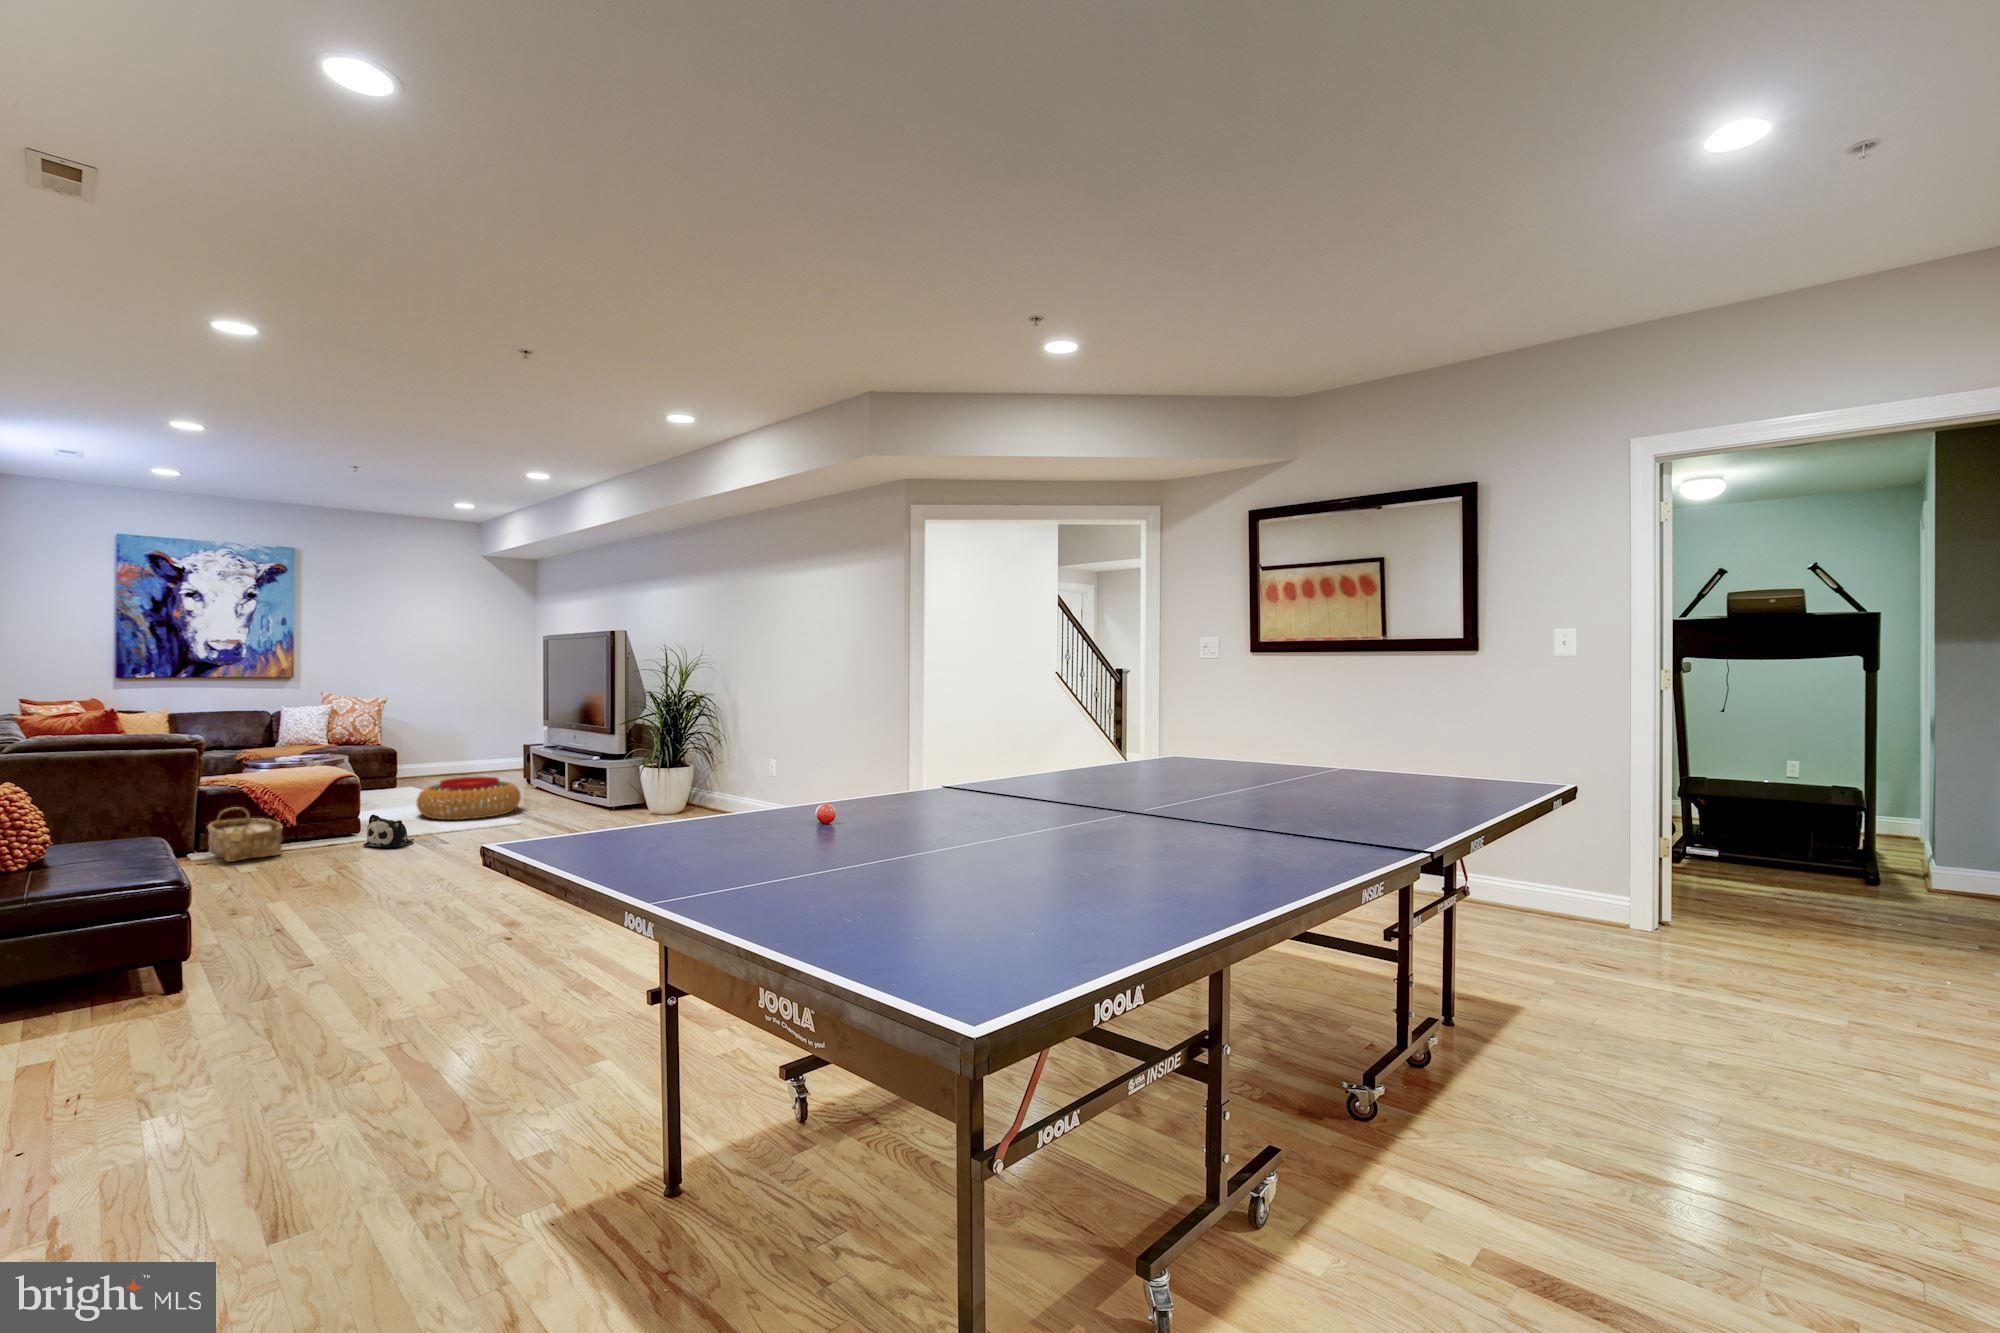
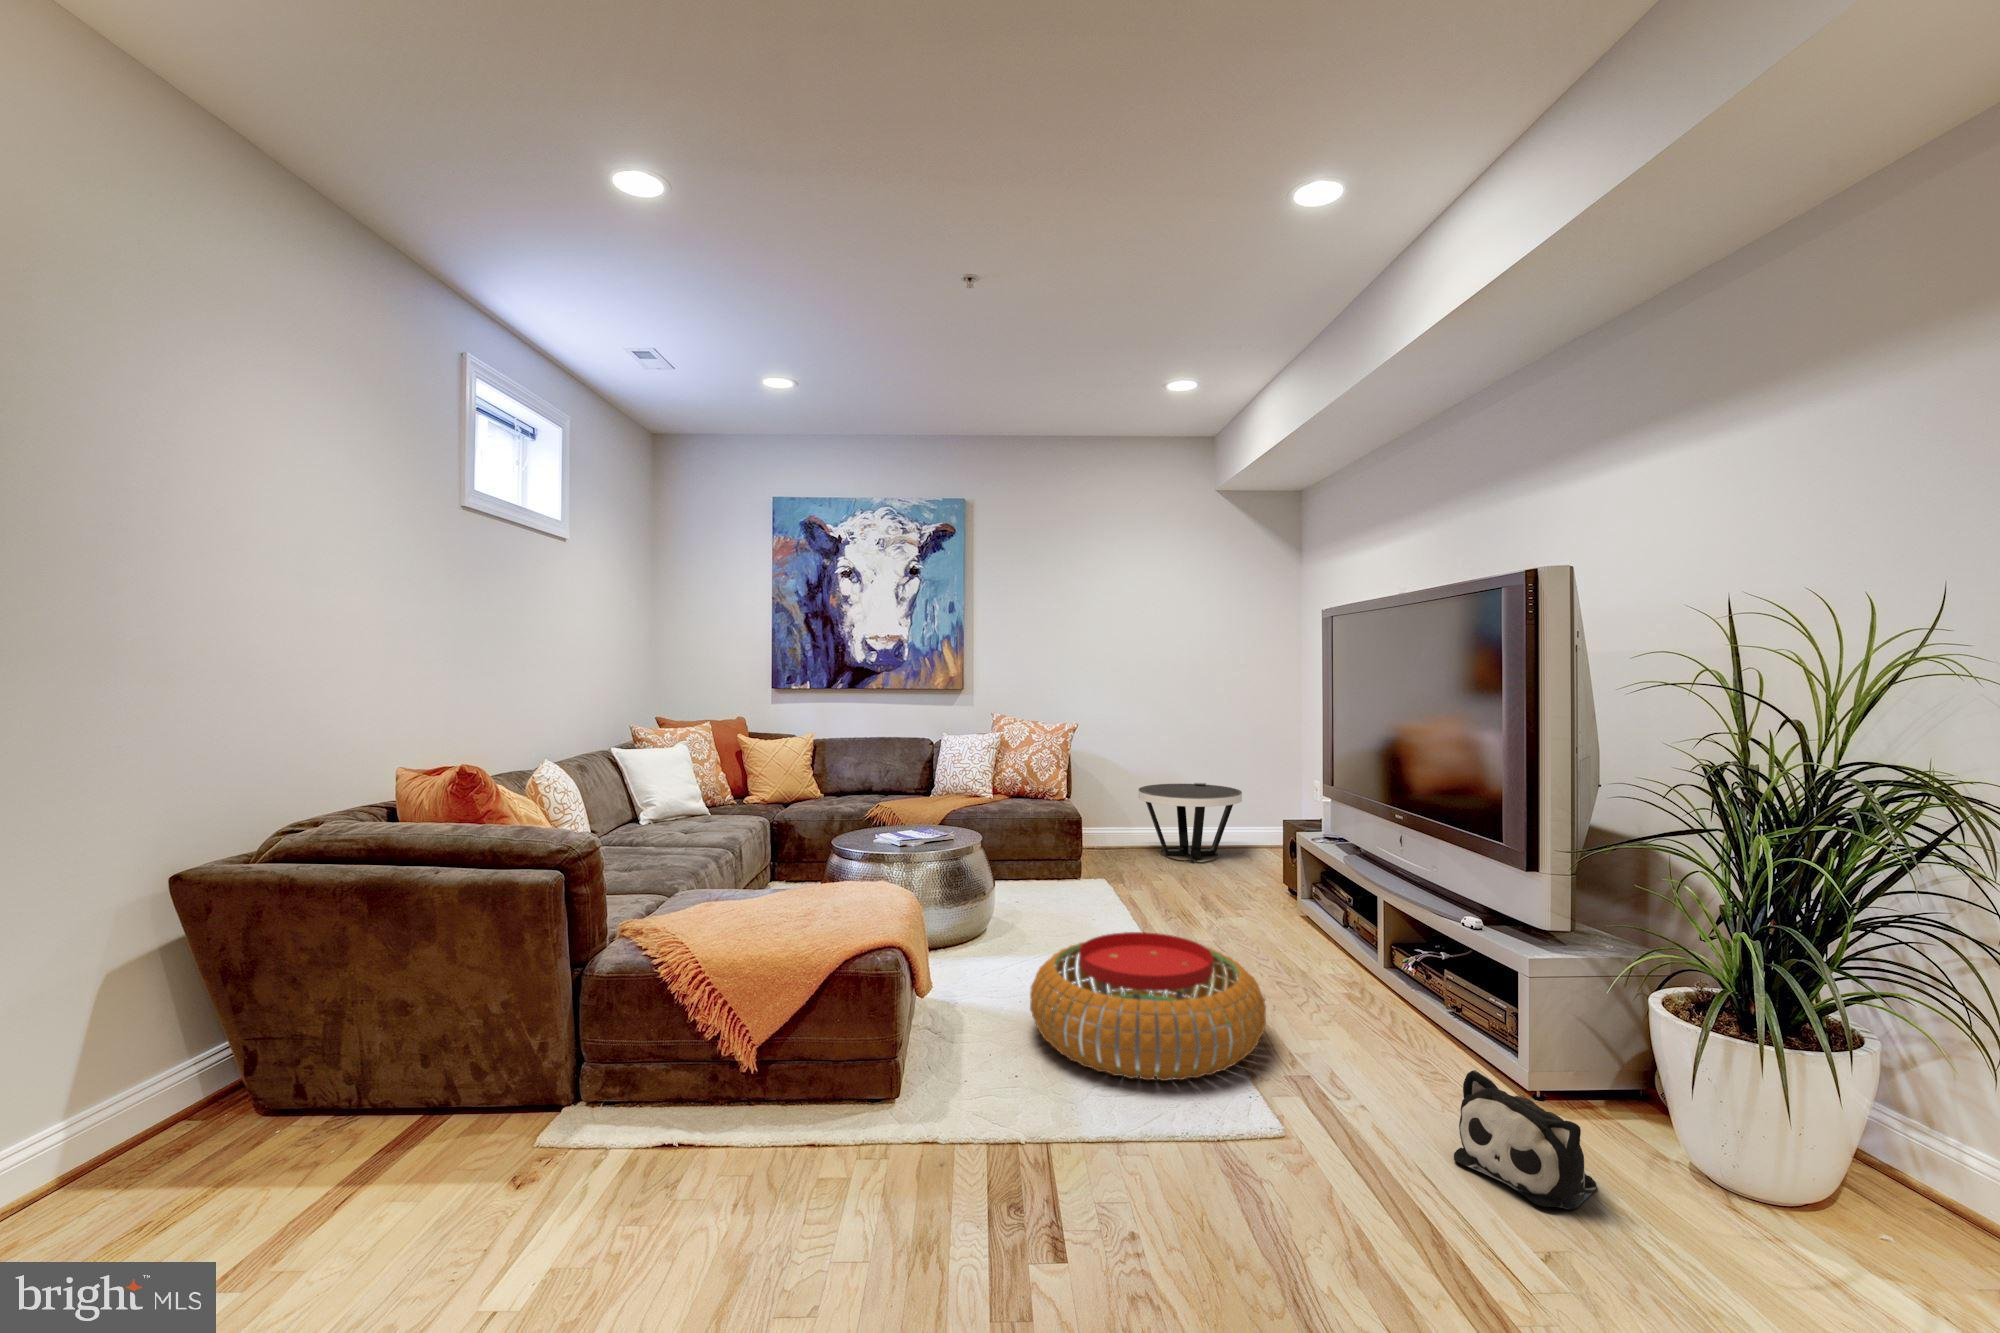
side table: none [430,731,498,774] -> present [1138,783,1242,863]
woven basket: present [208,807,283,862] -> none [450,1016,631,1215]
plush toy: present [363,814,414,848] -> present [1454,1070,1596,1210]

